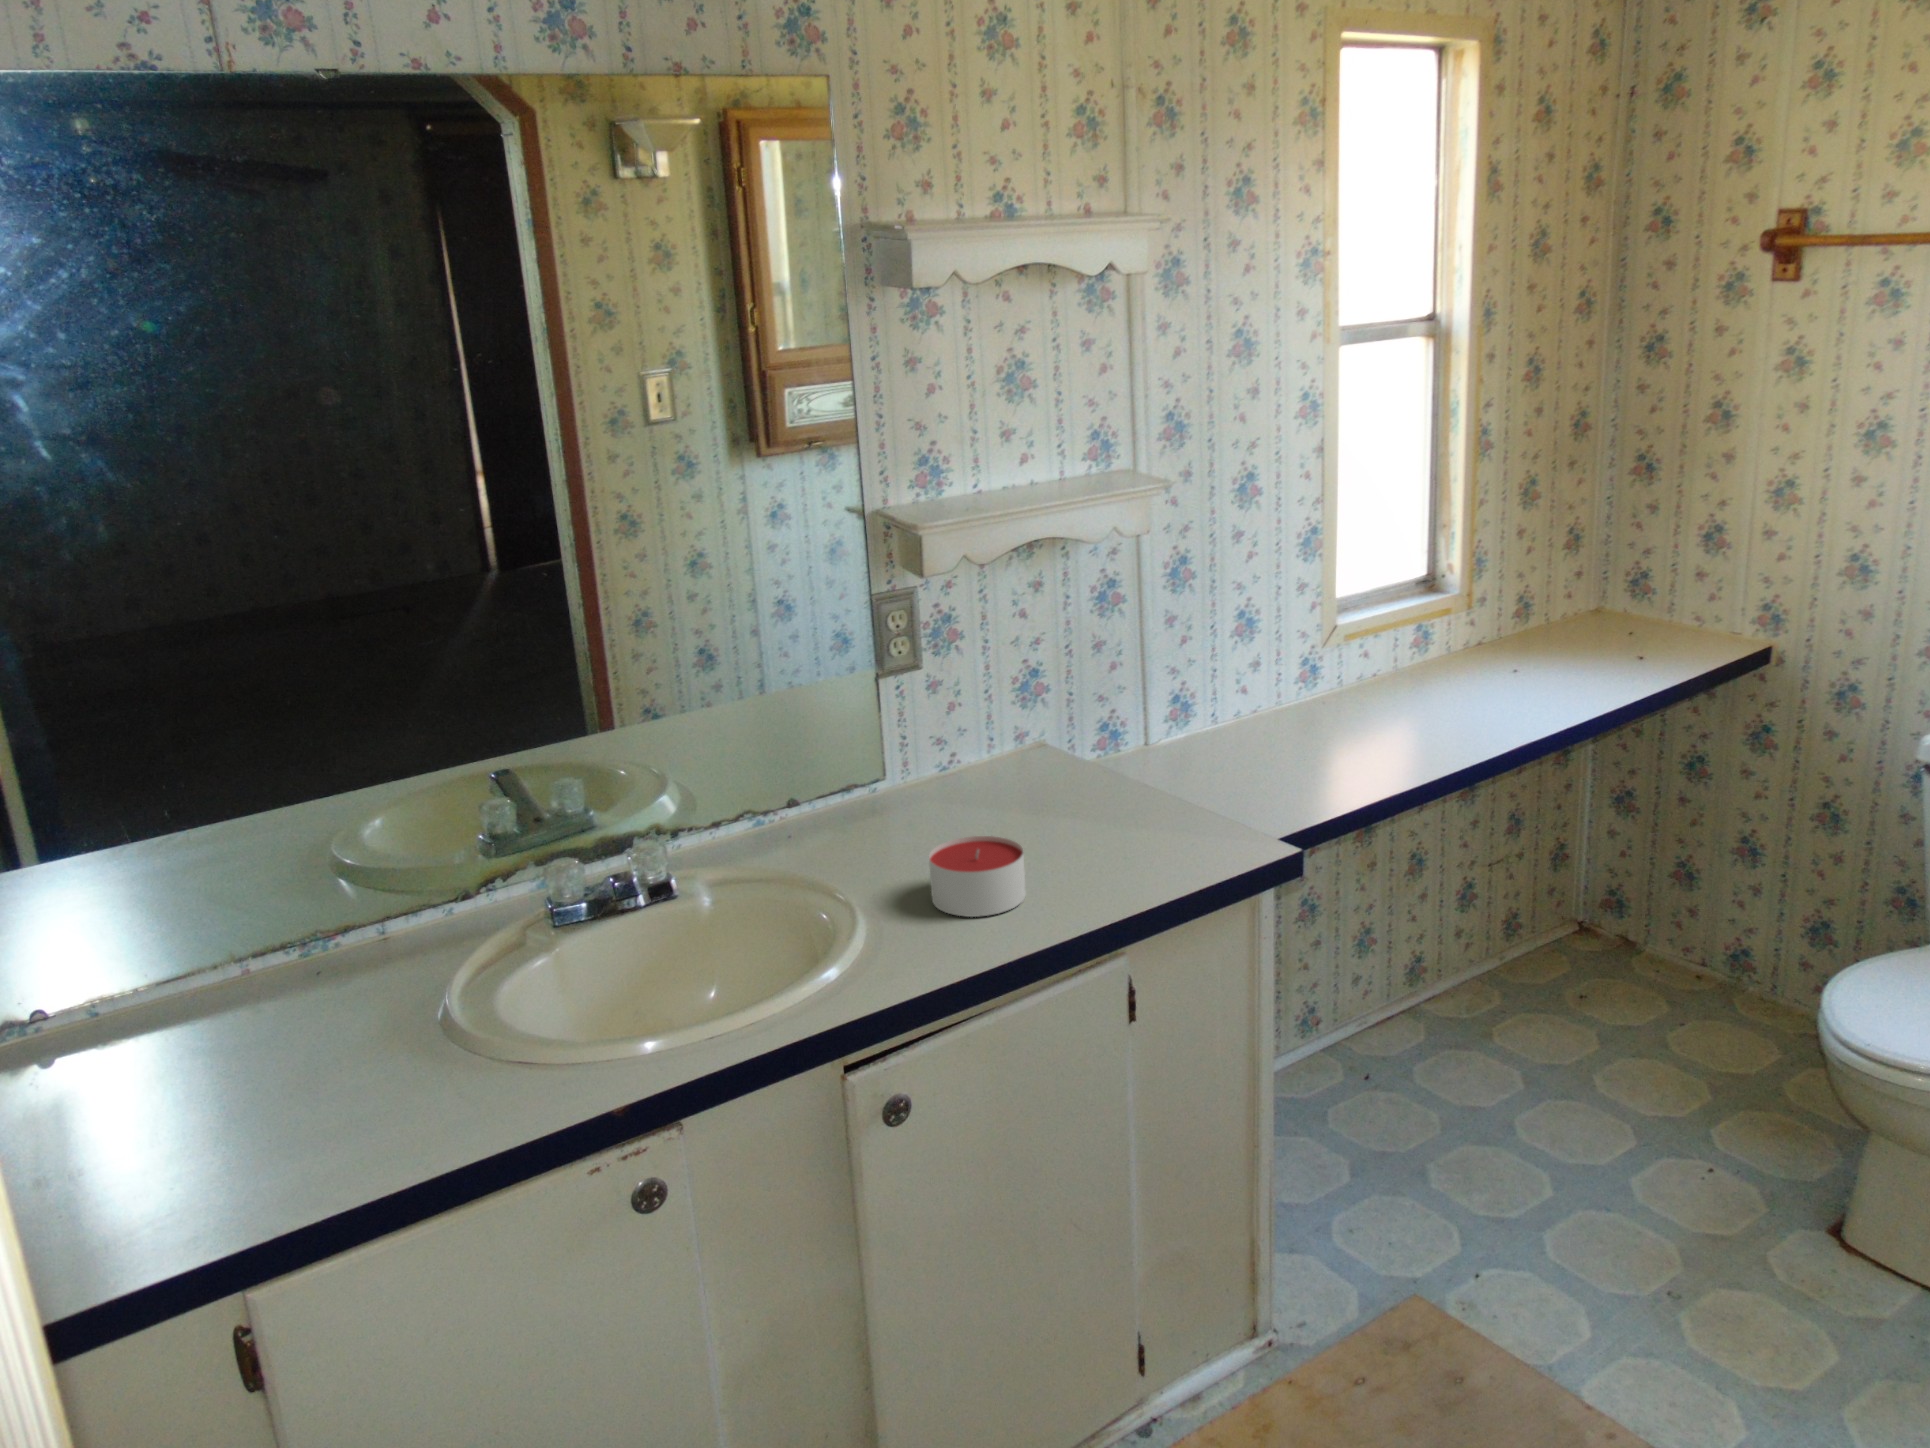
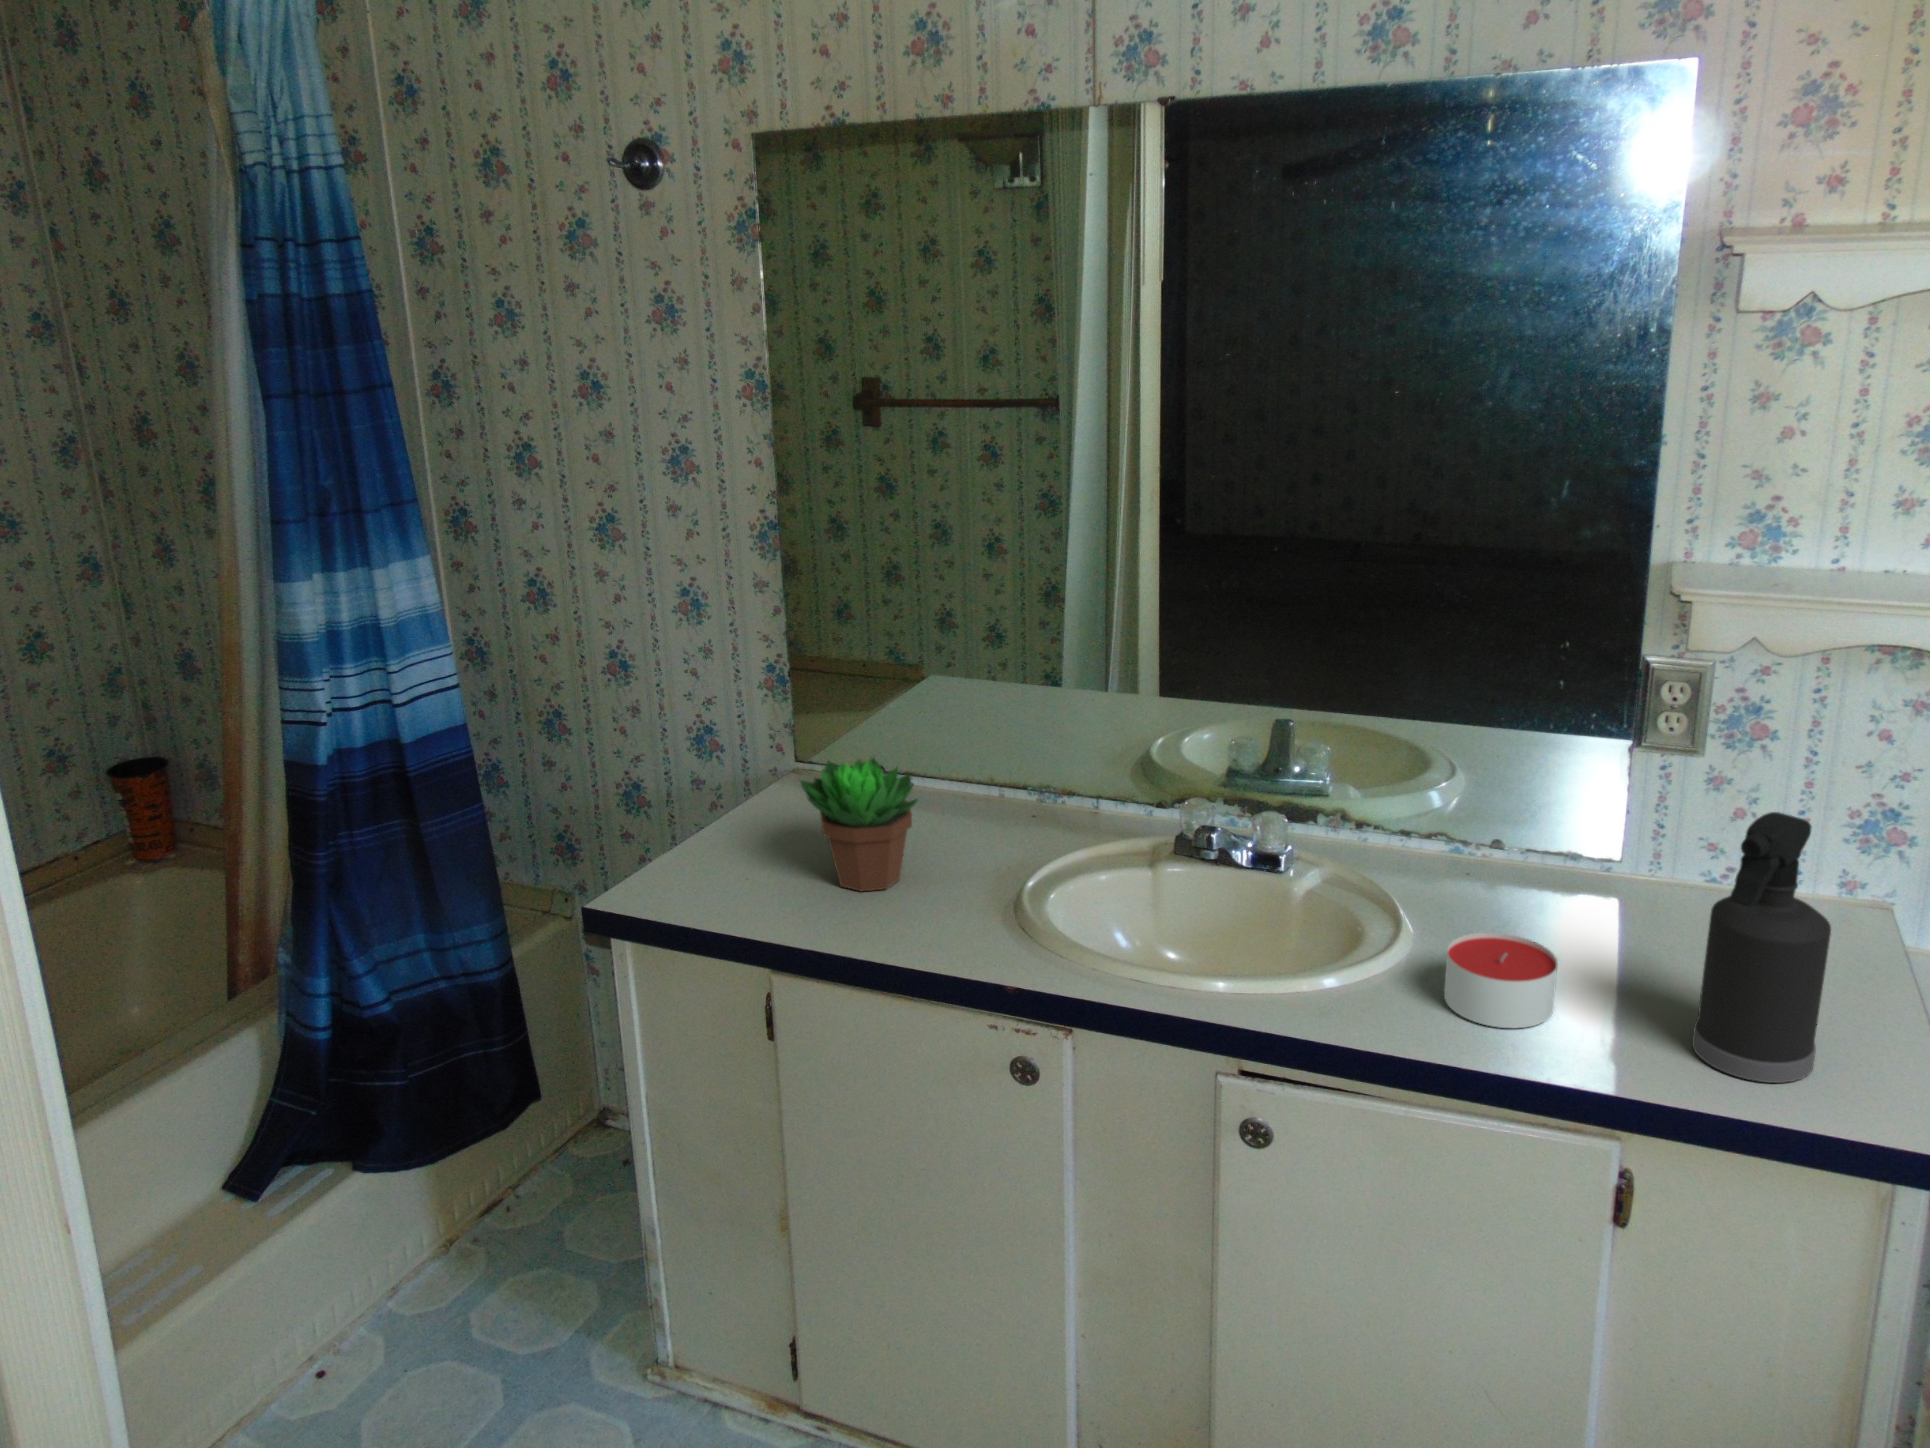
spray bottle: none [1101,650,1190,865] -> present [1692,812,1831,1083]
succulent plant: none [106,943,303,1141] -> present [800,758,918,891]

